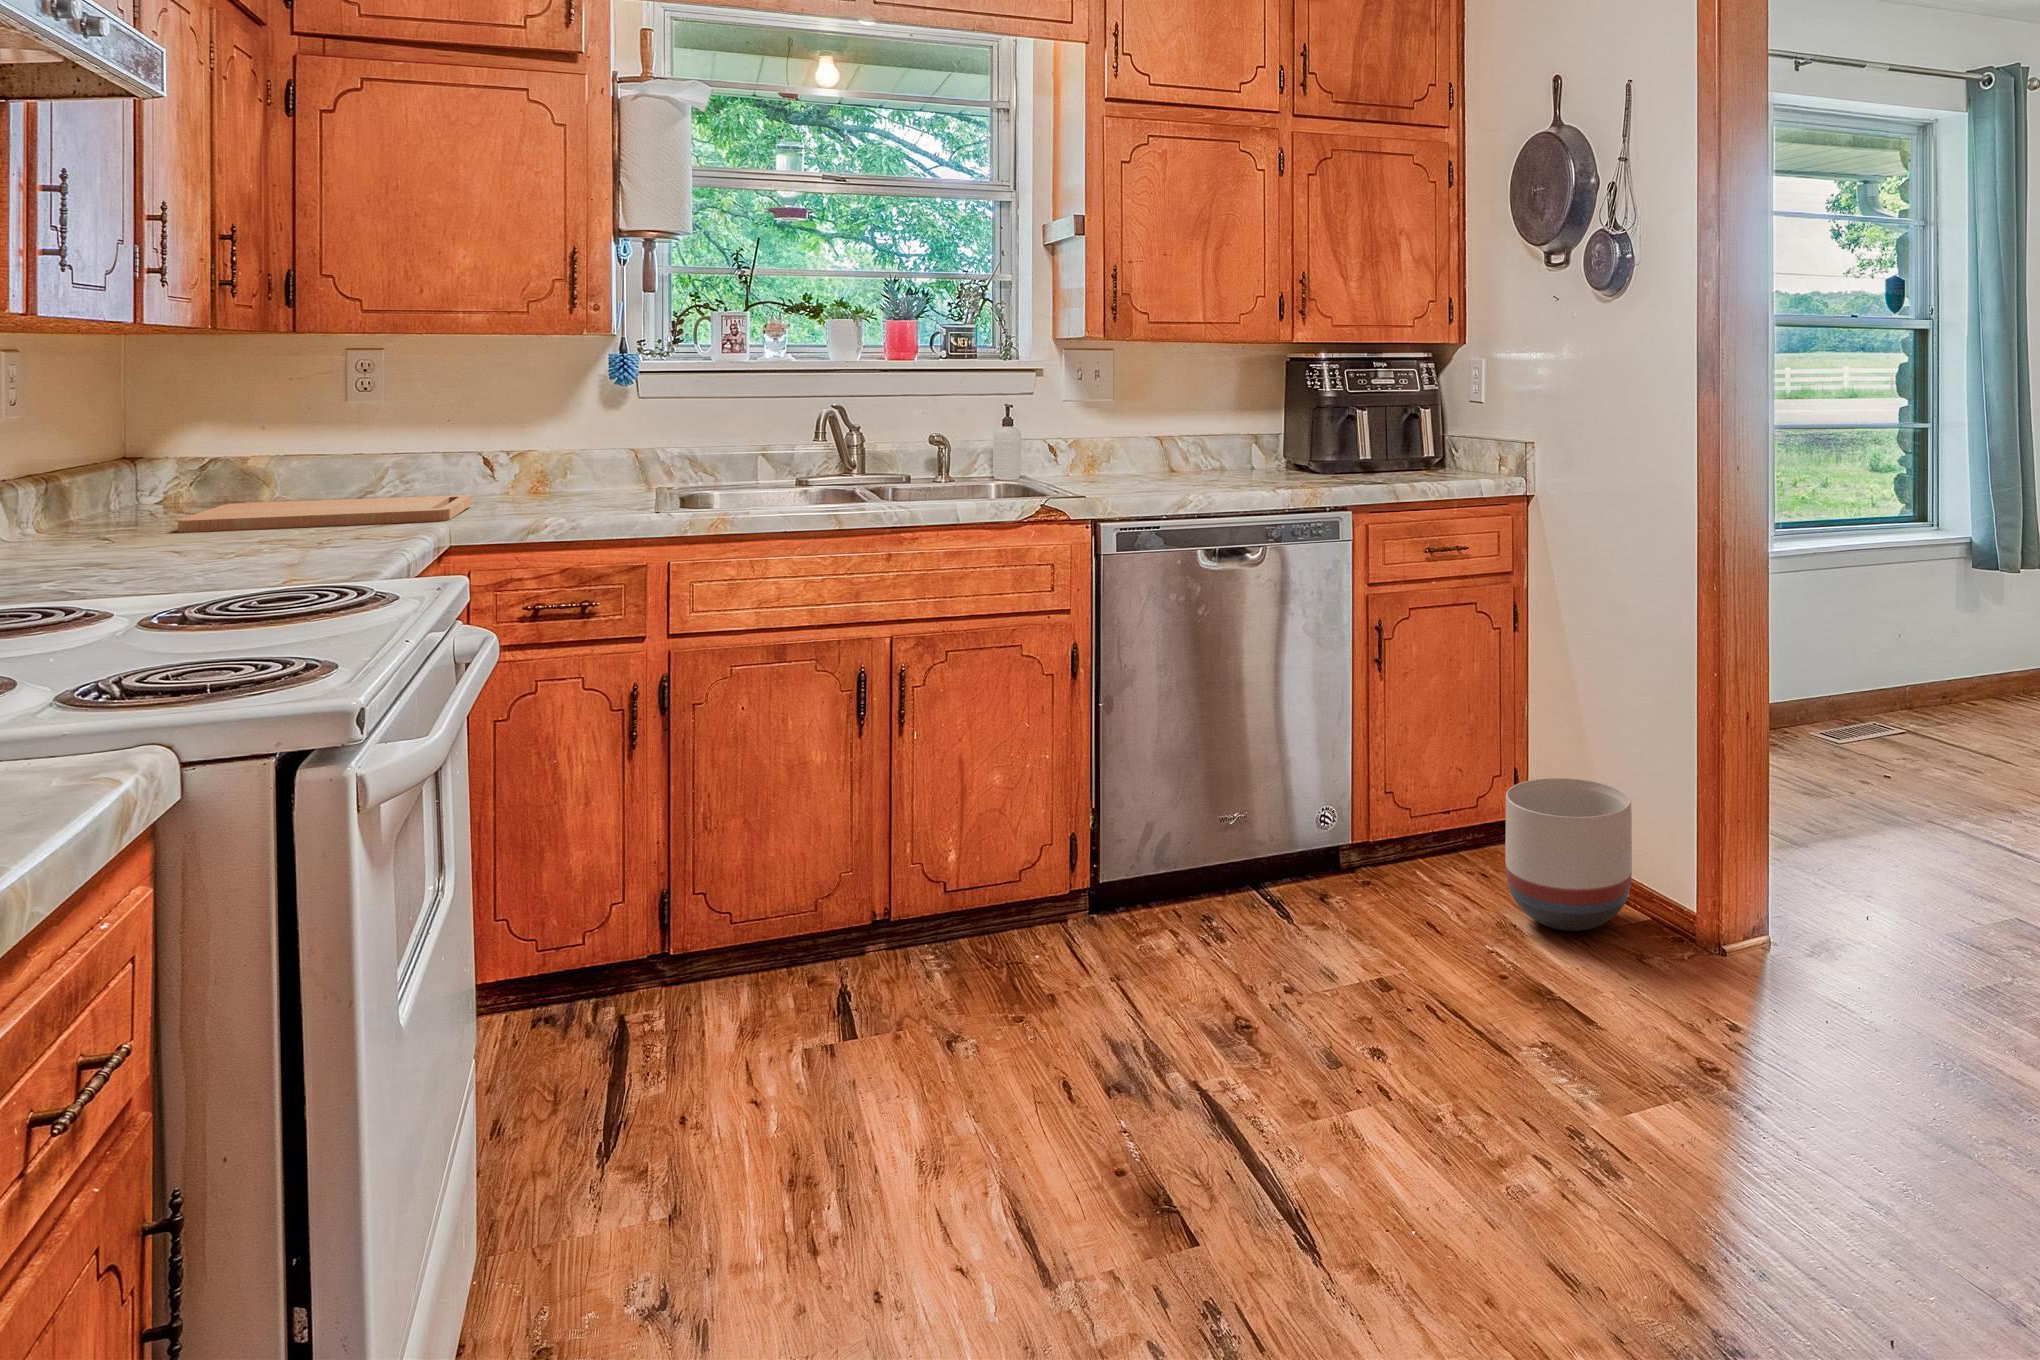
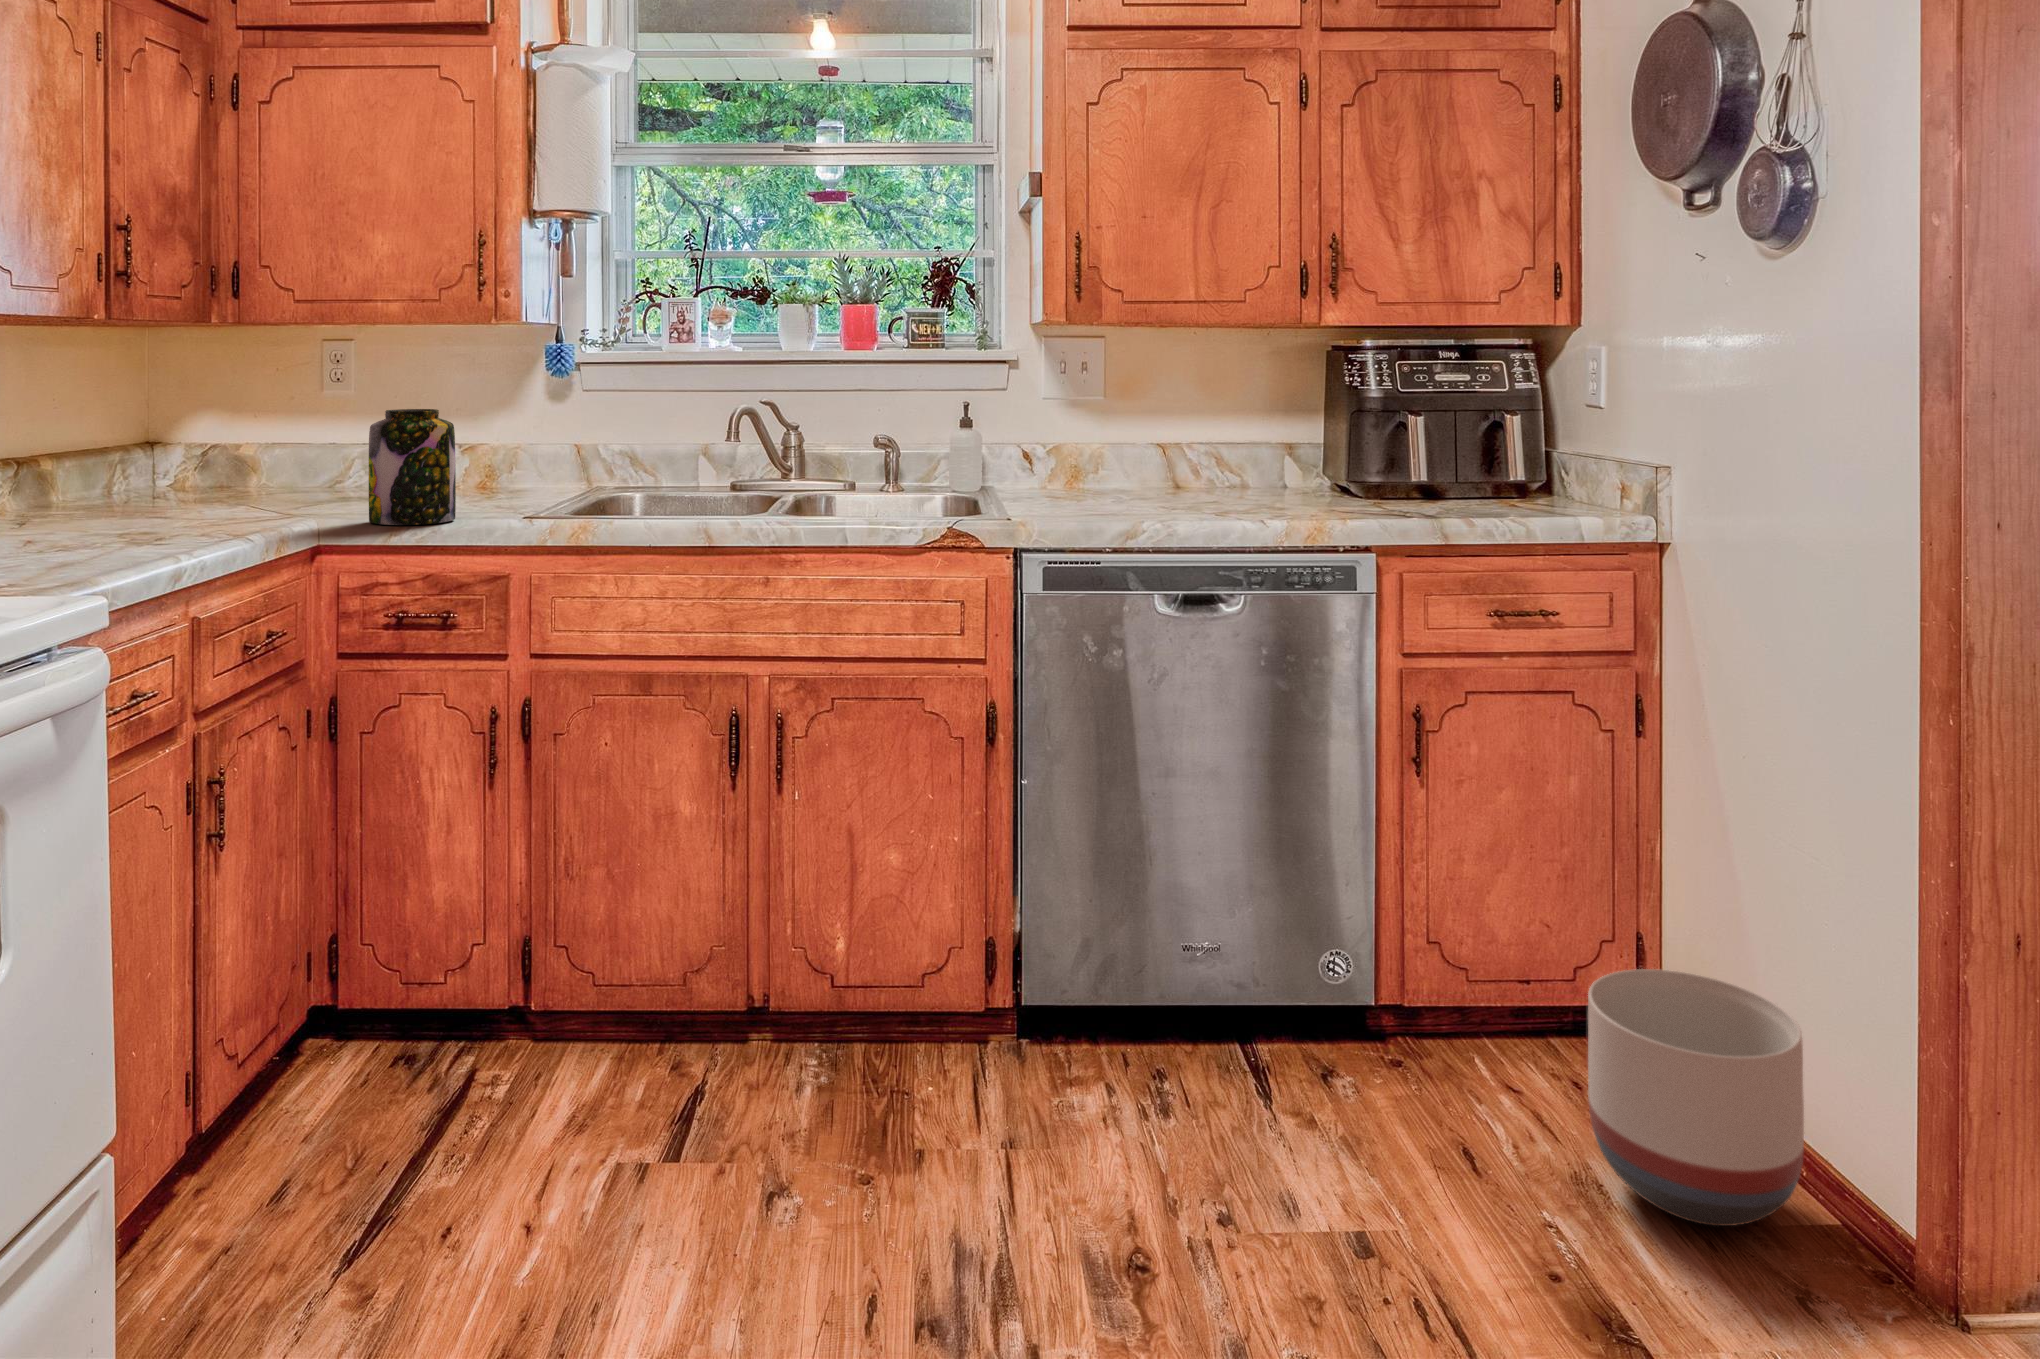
jar: none [500,418,589,525] -> present [369,409,456,525]
cutting board: present [178,495,471,532] -> none [124,487,406,515]

